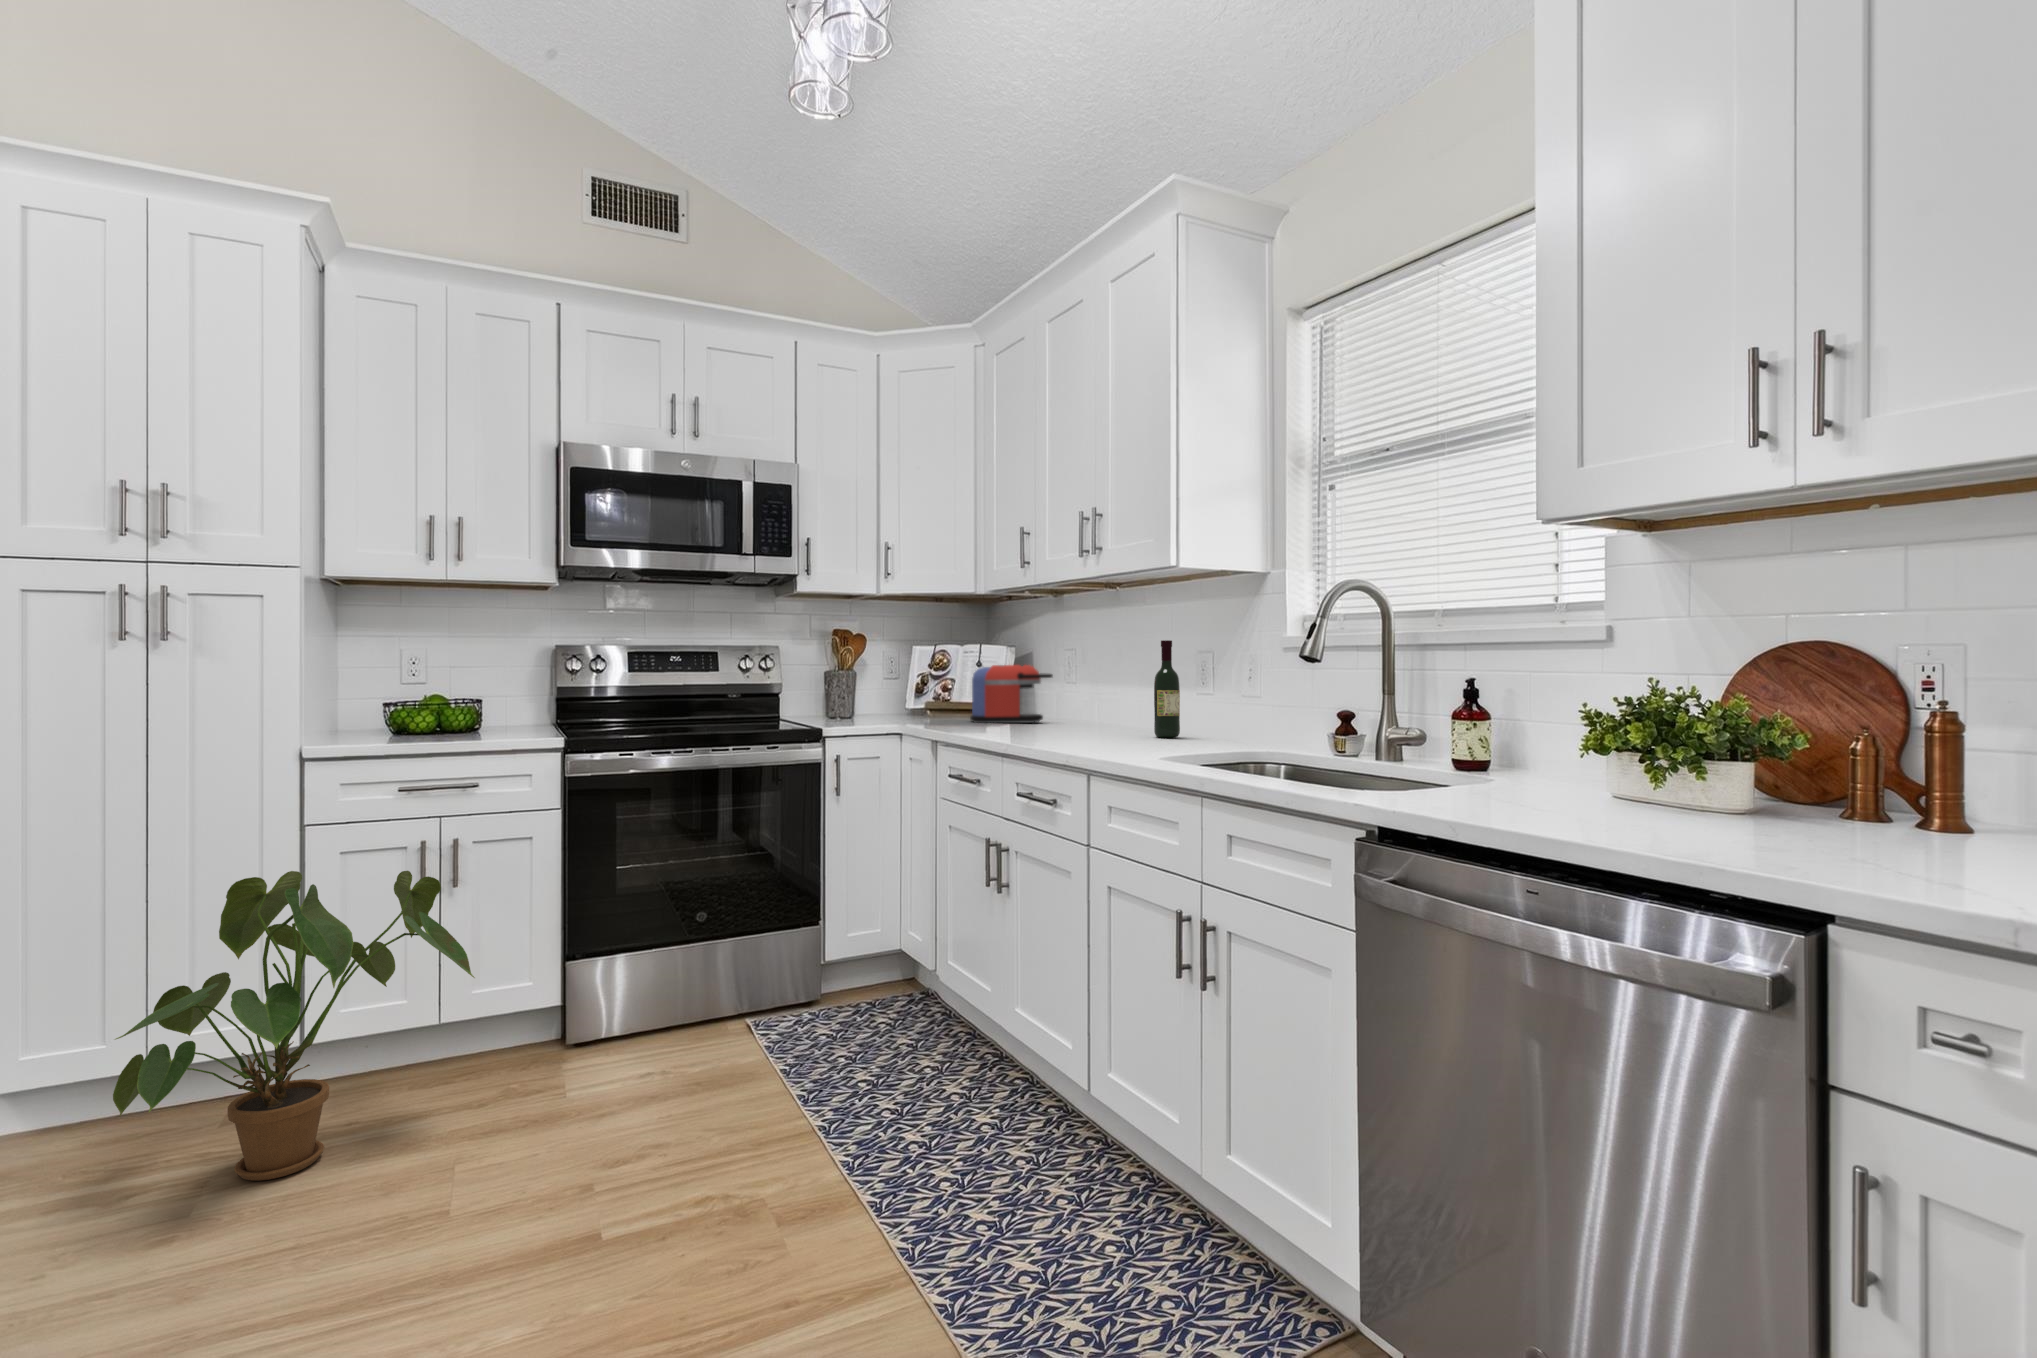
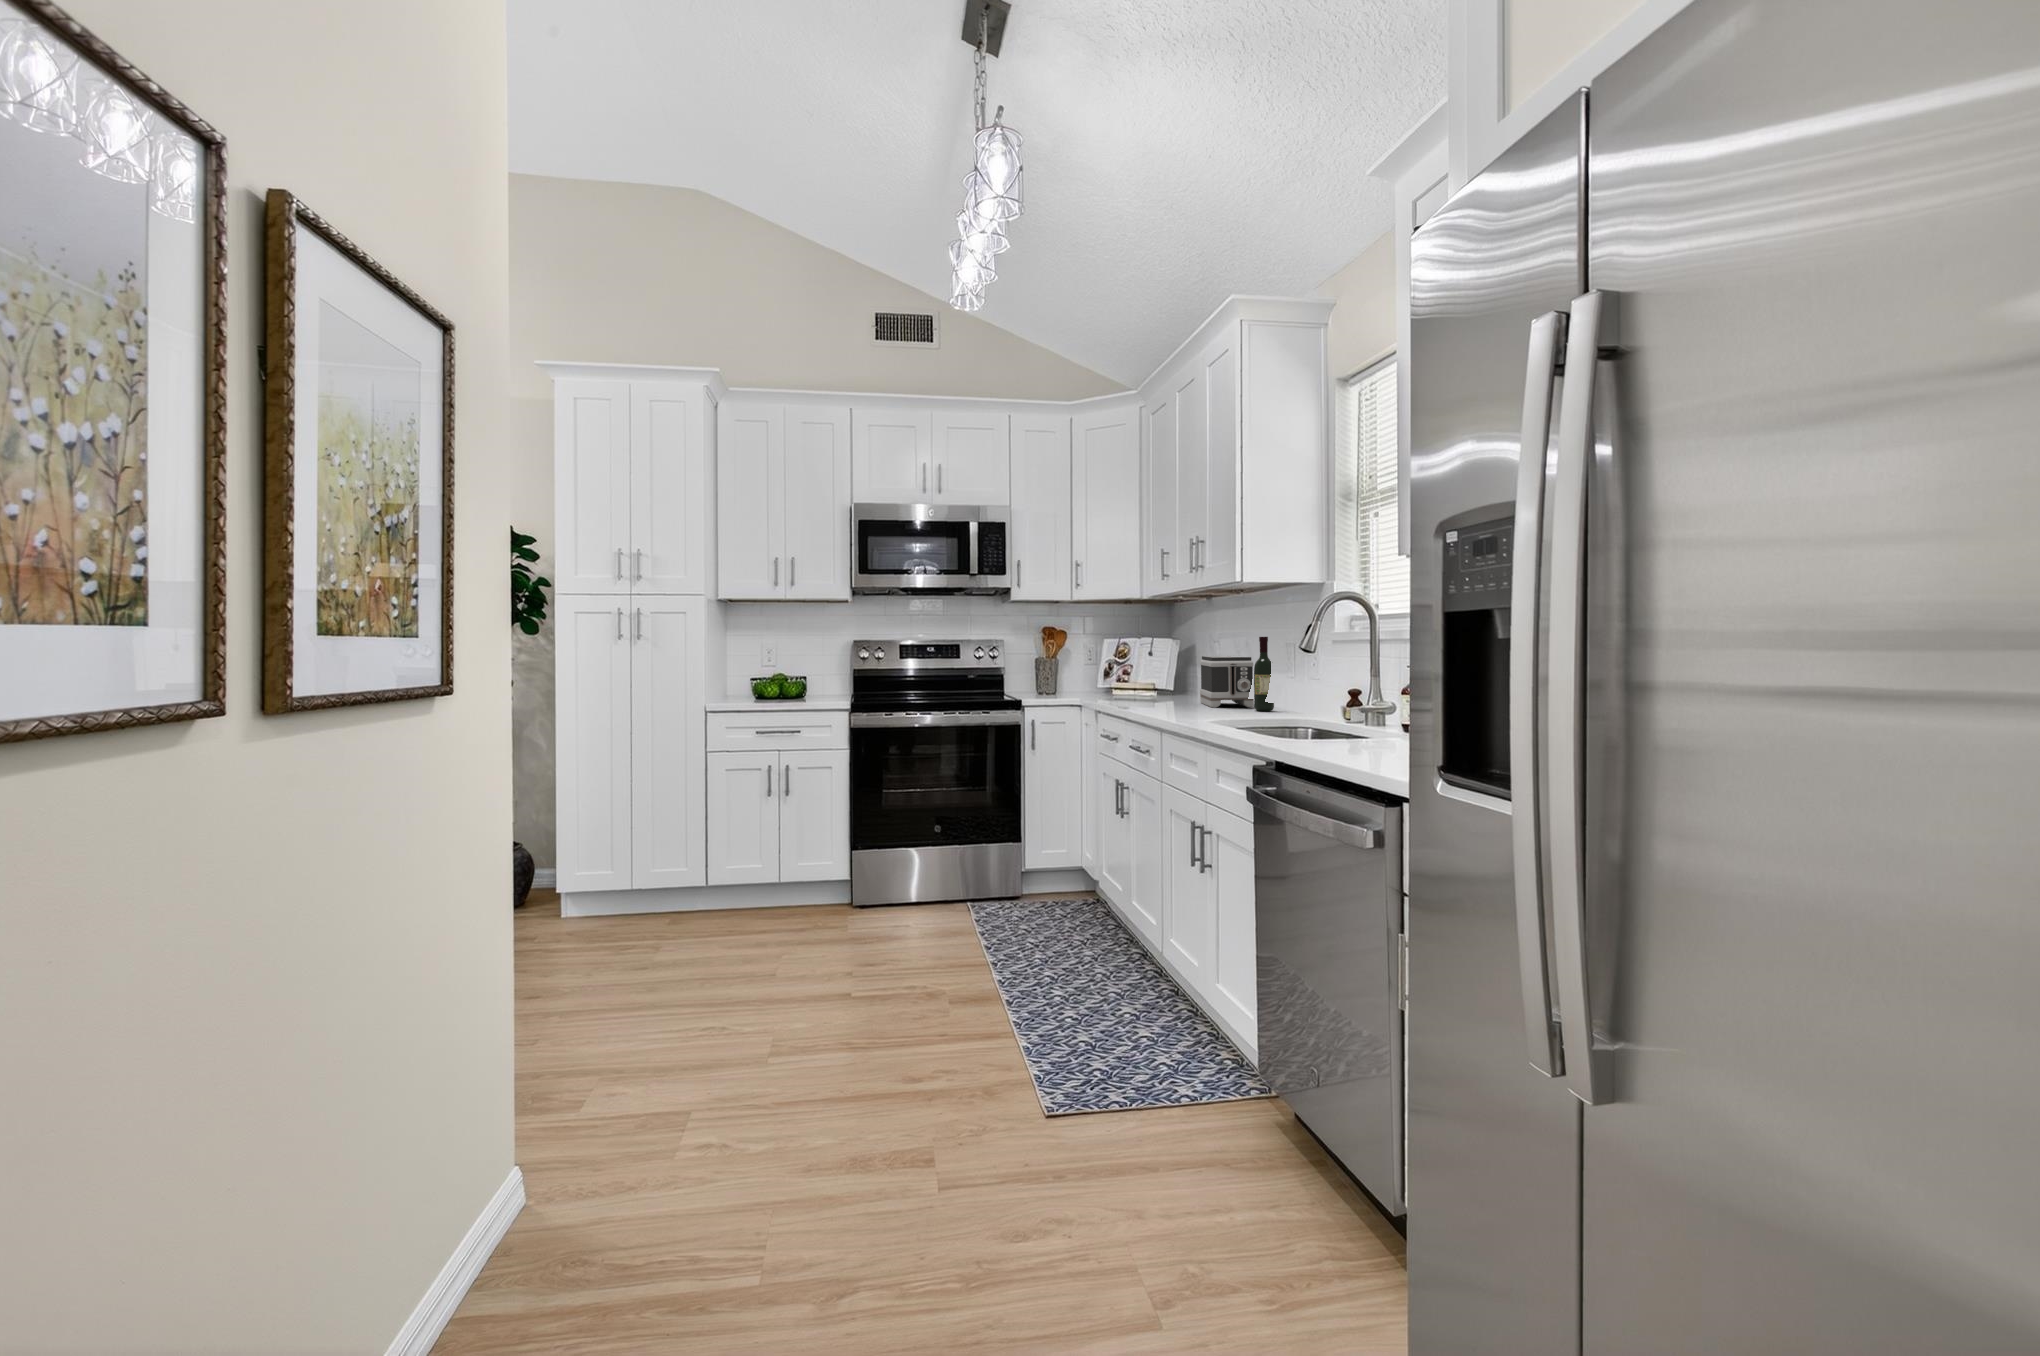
coffee maker: present [970,665,1053,723] -> none [1137,654,1200,699]
toaster: none [1062,666,1146,734] -> present [1200,656,1254,708]
house plant: present [113,871,475,1181] -> none [617,779,796,951]

